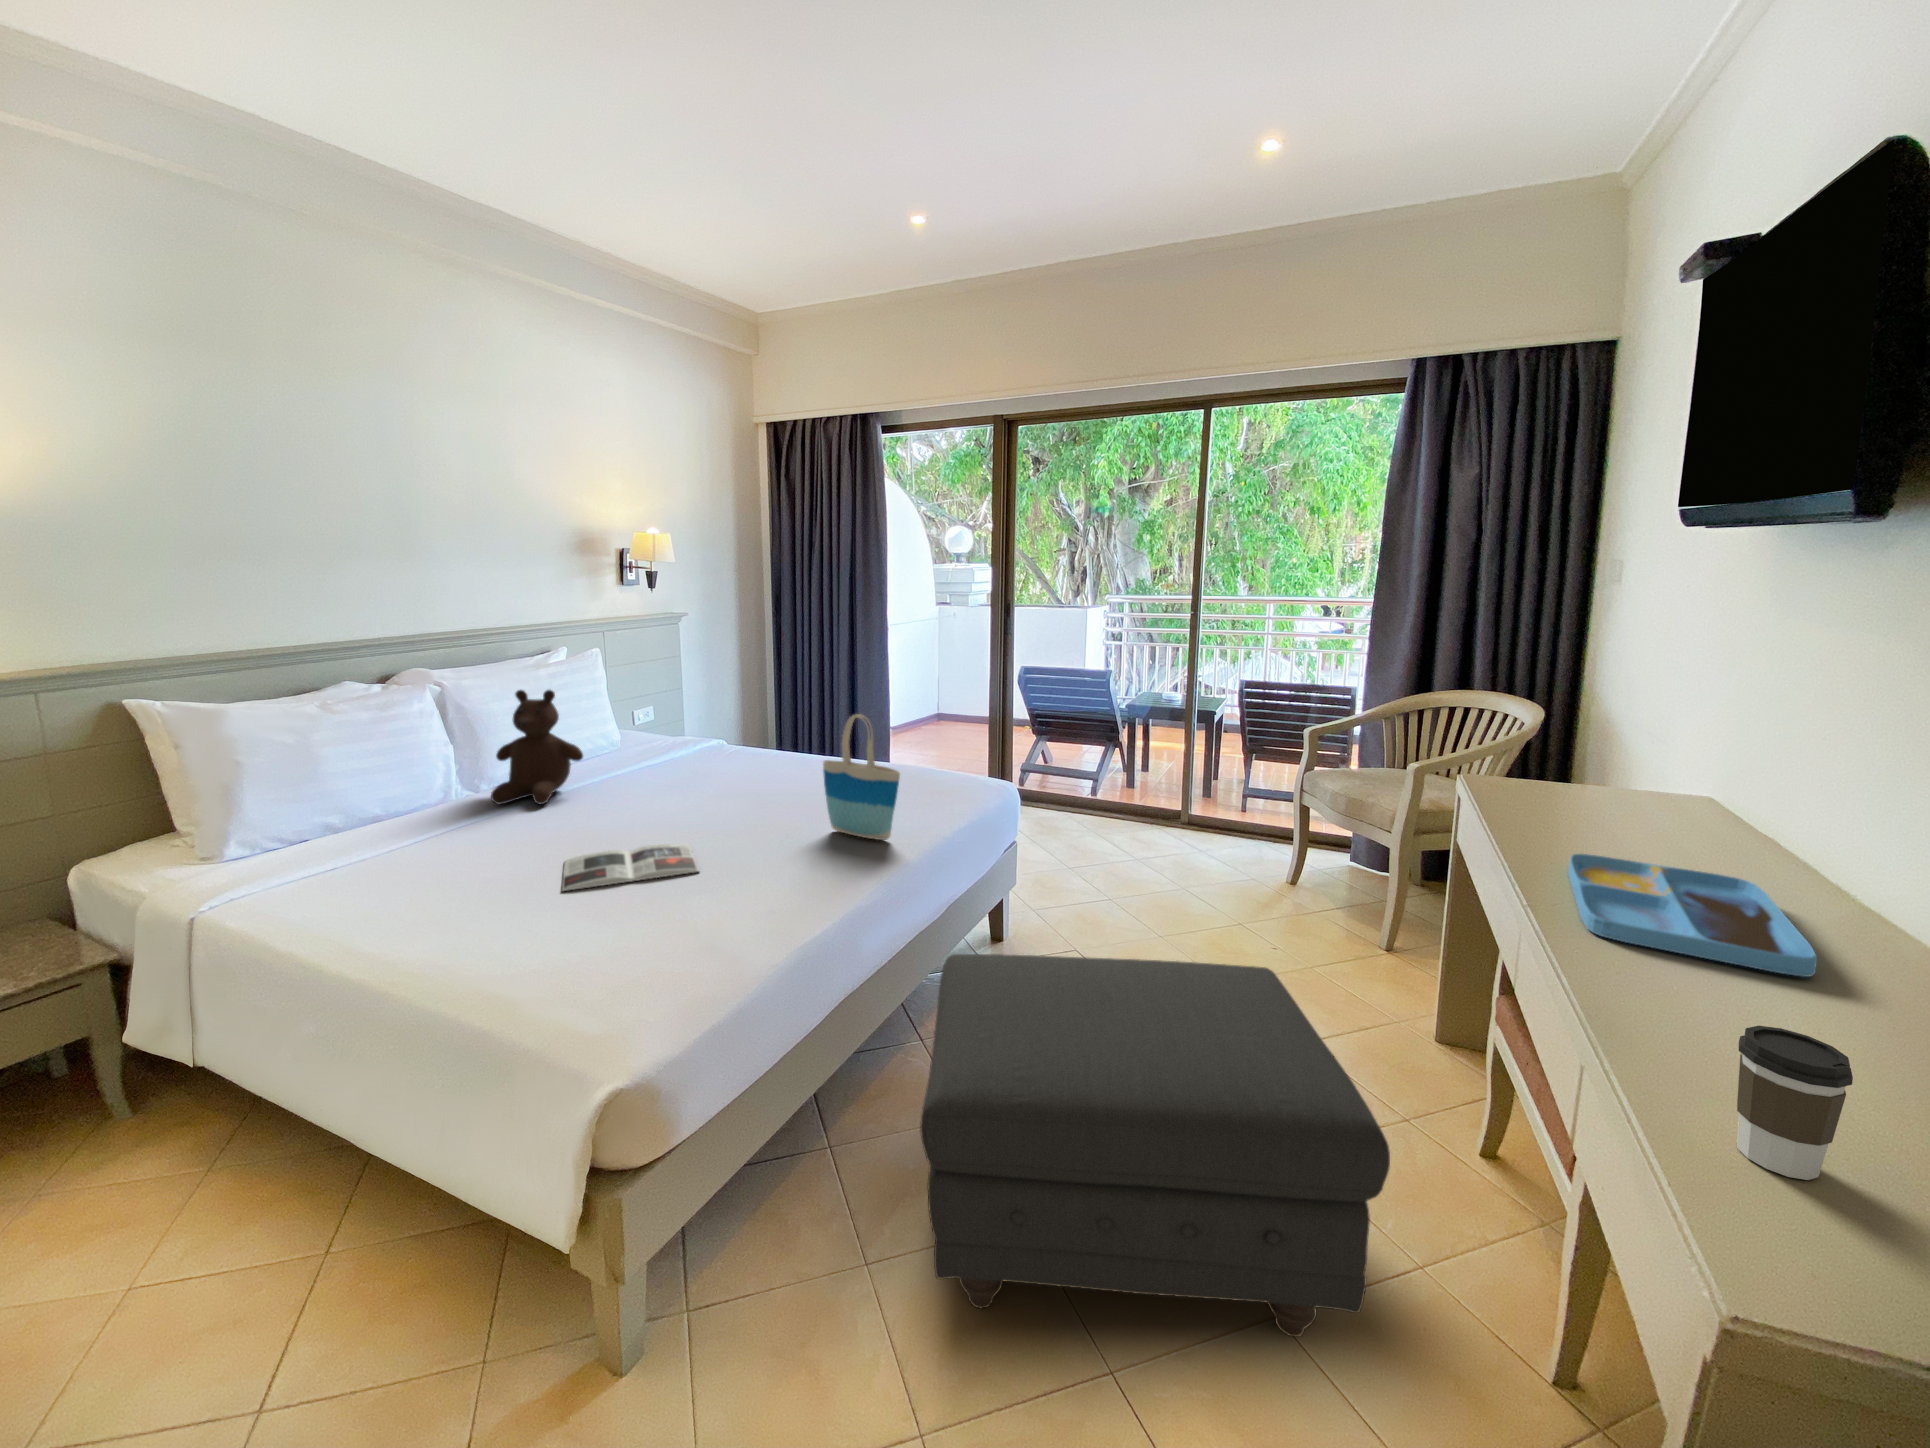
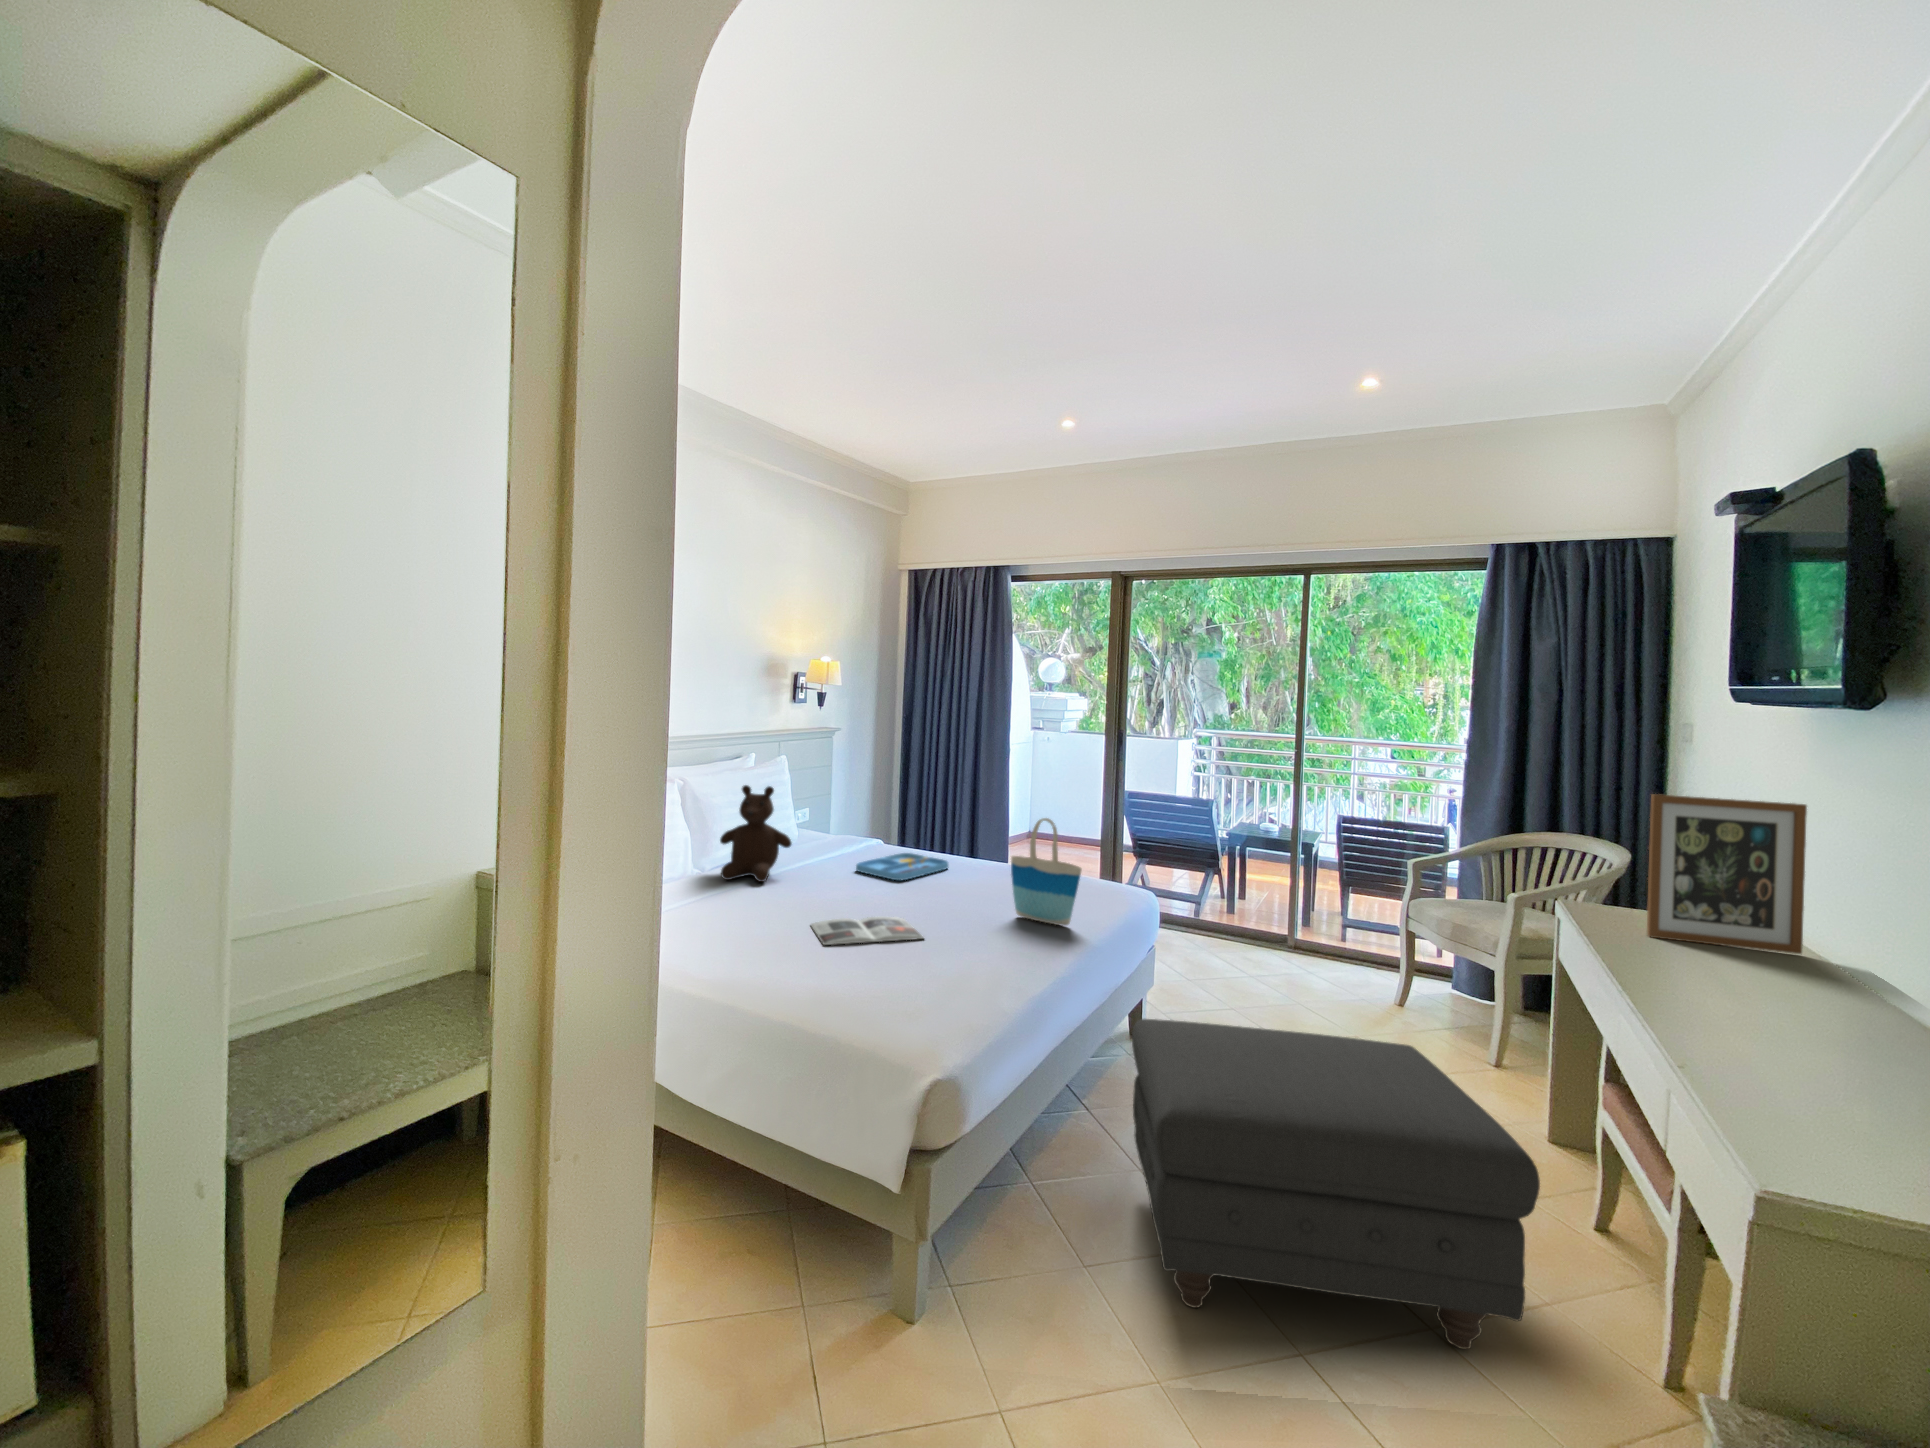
picture frame: none [1549,653,1757,840] -> present [1647,794,1807,954]
tray: present [1568,854,1817,977] -> present [856,853,949,880]
coffee cup: present [1737,1026,1853,1180] -> none [1790,1030,1865,1130]

